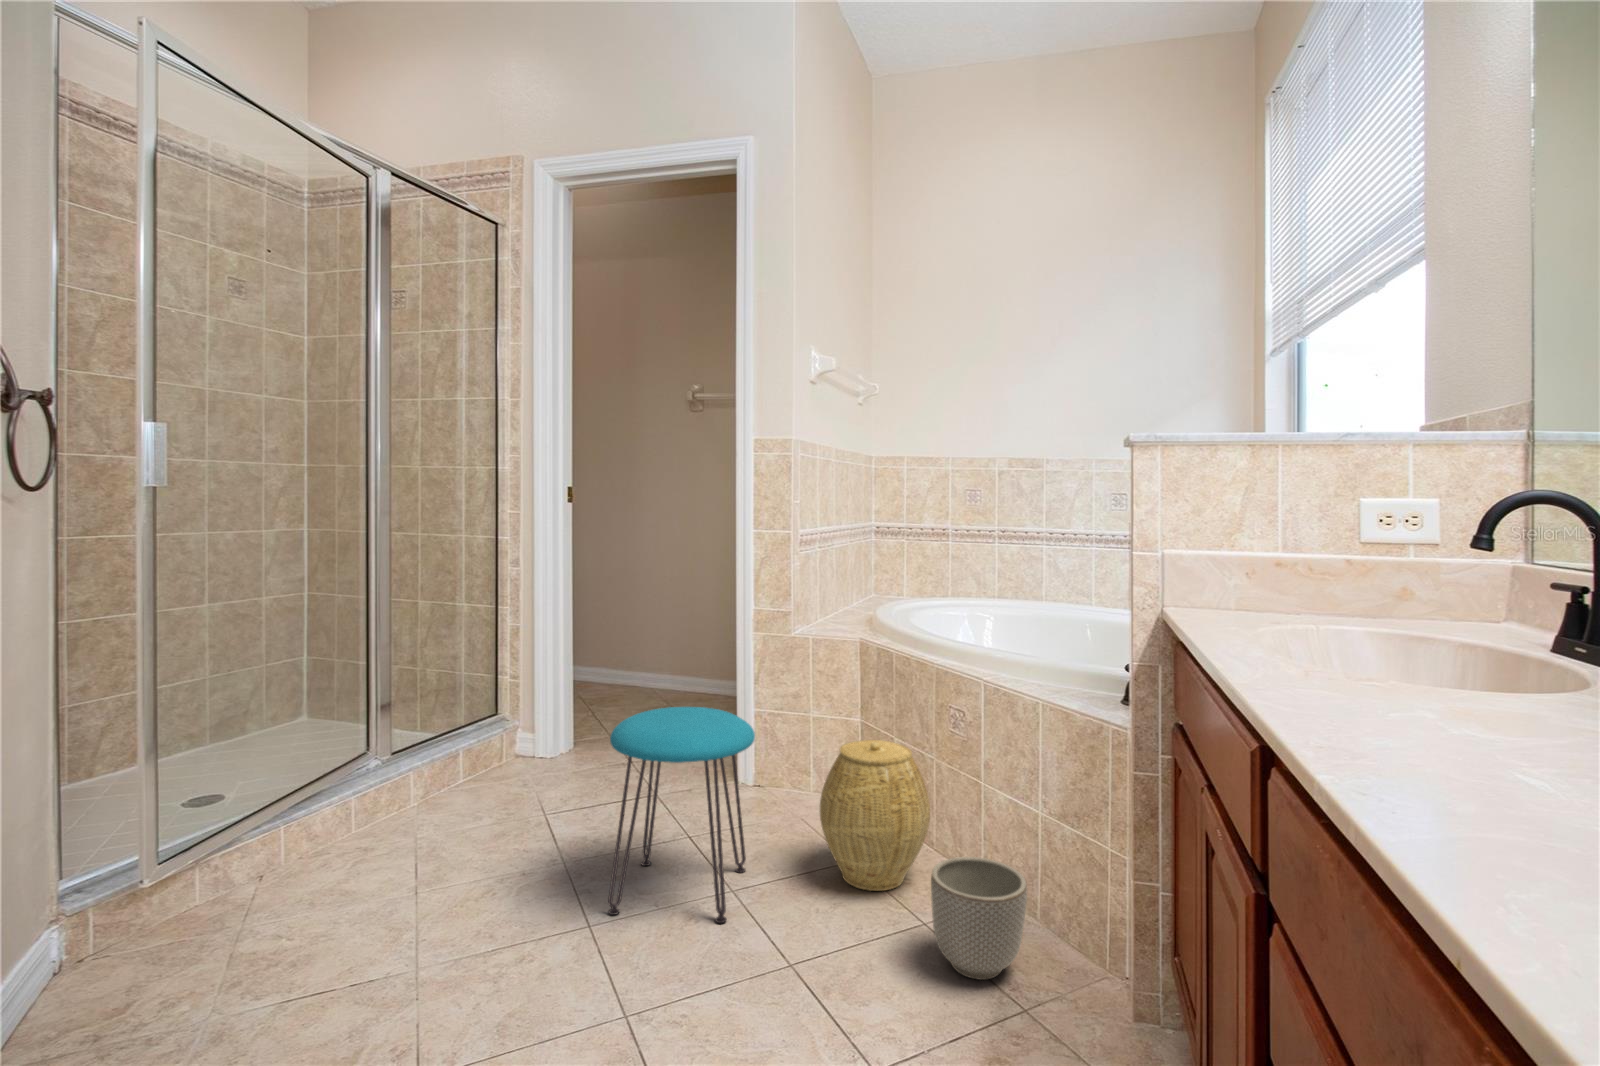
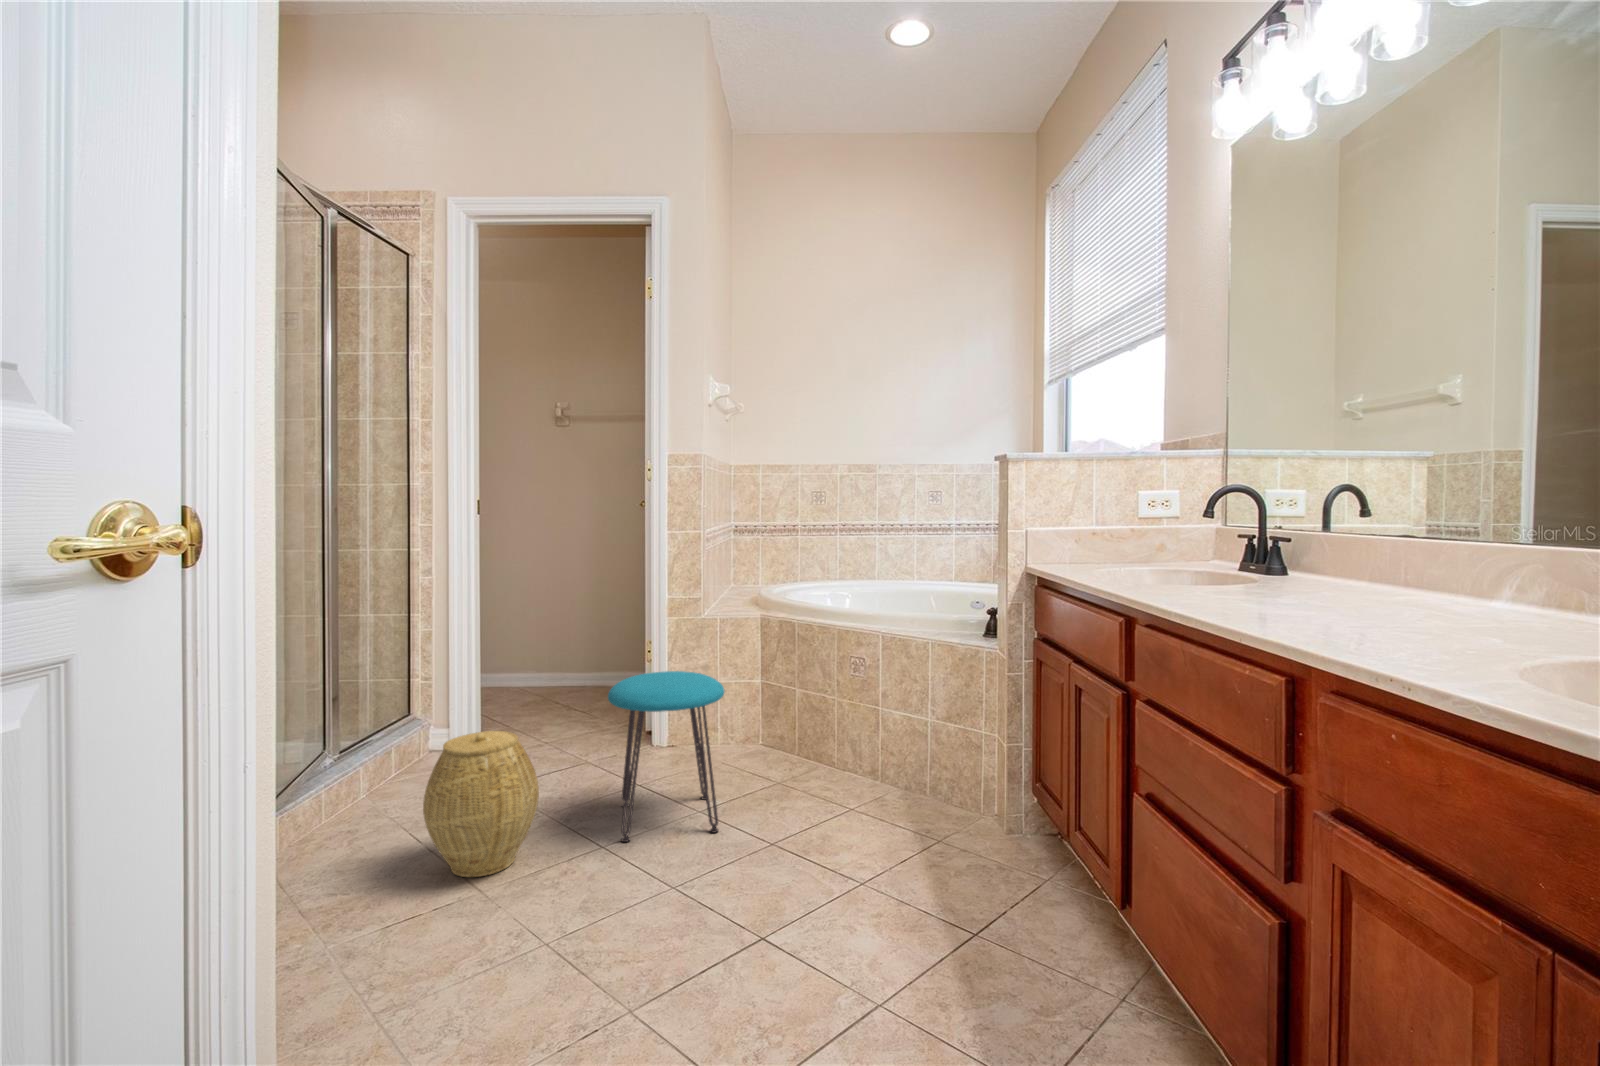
woven basket: present [820,740,930,891] -> present [423,731,539,877]
planter: present [931,857,1027,980] -> none [874,752,941,833]

